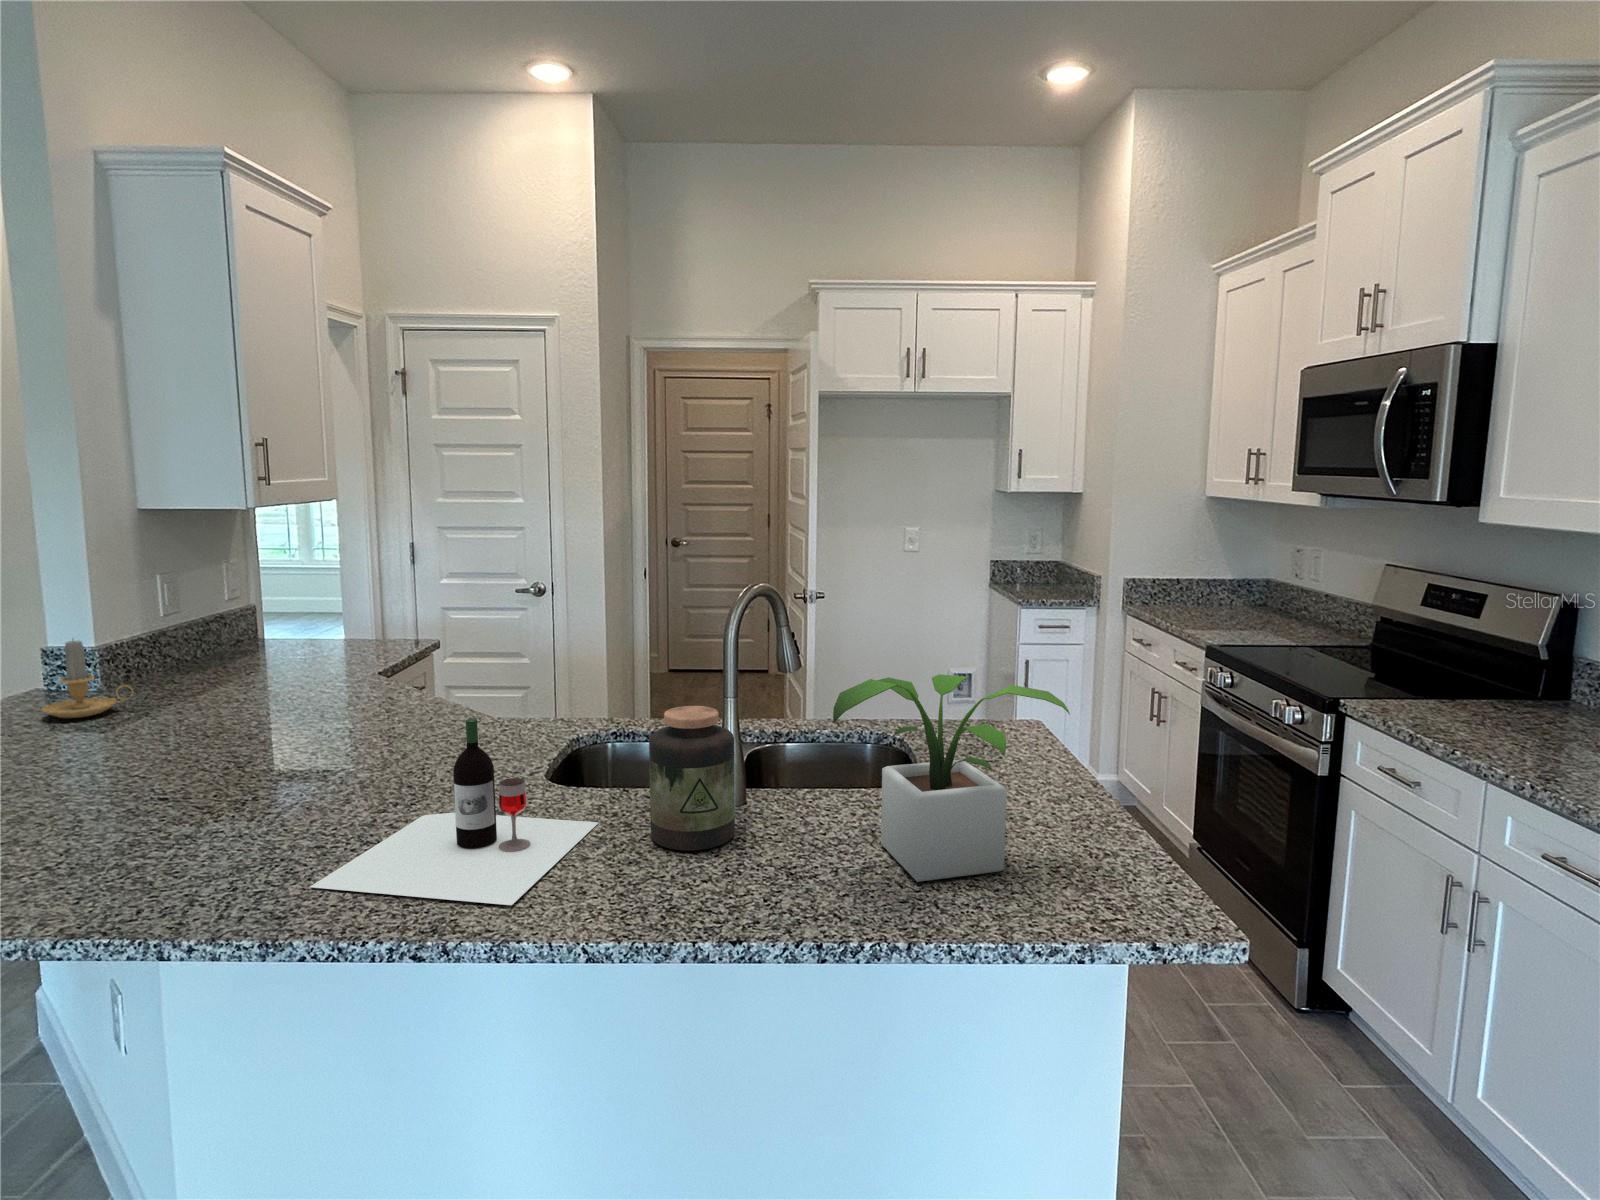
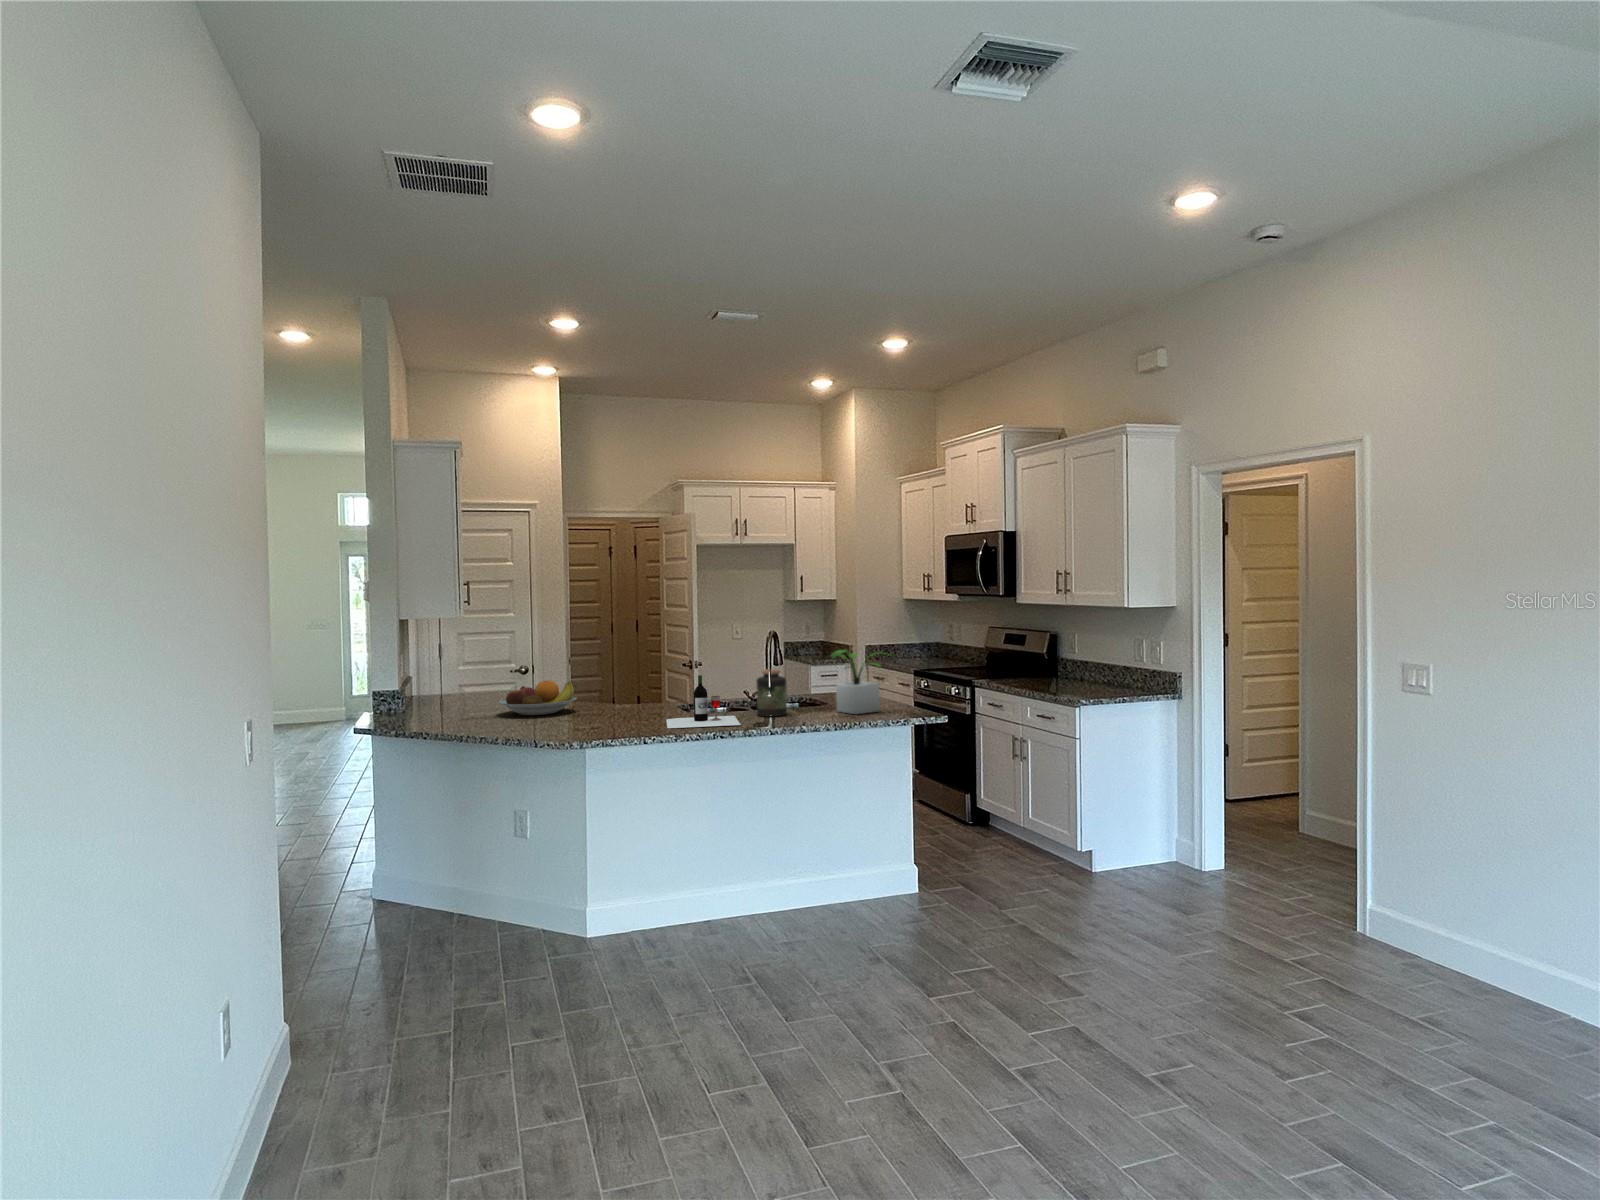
candle: present [42,641,133,718] -> none [407,677,444,717]
fruit bowl: none [165,667,355,745] -> present [498,681,577,715]

